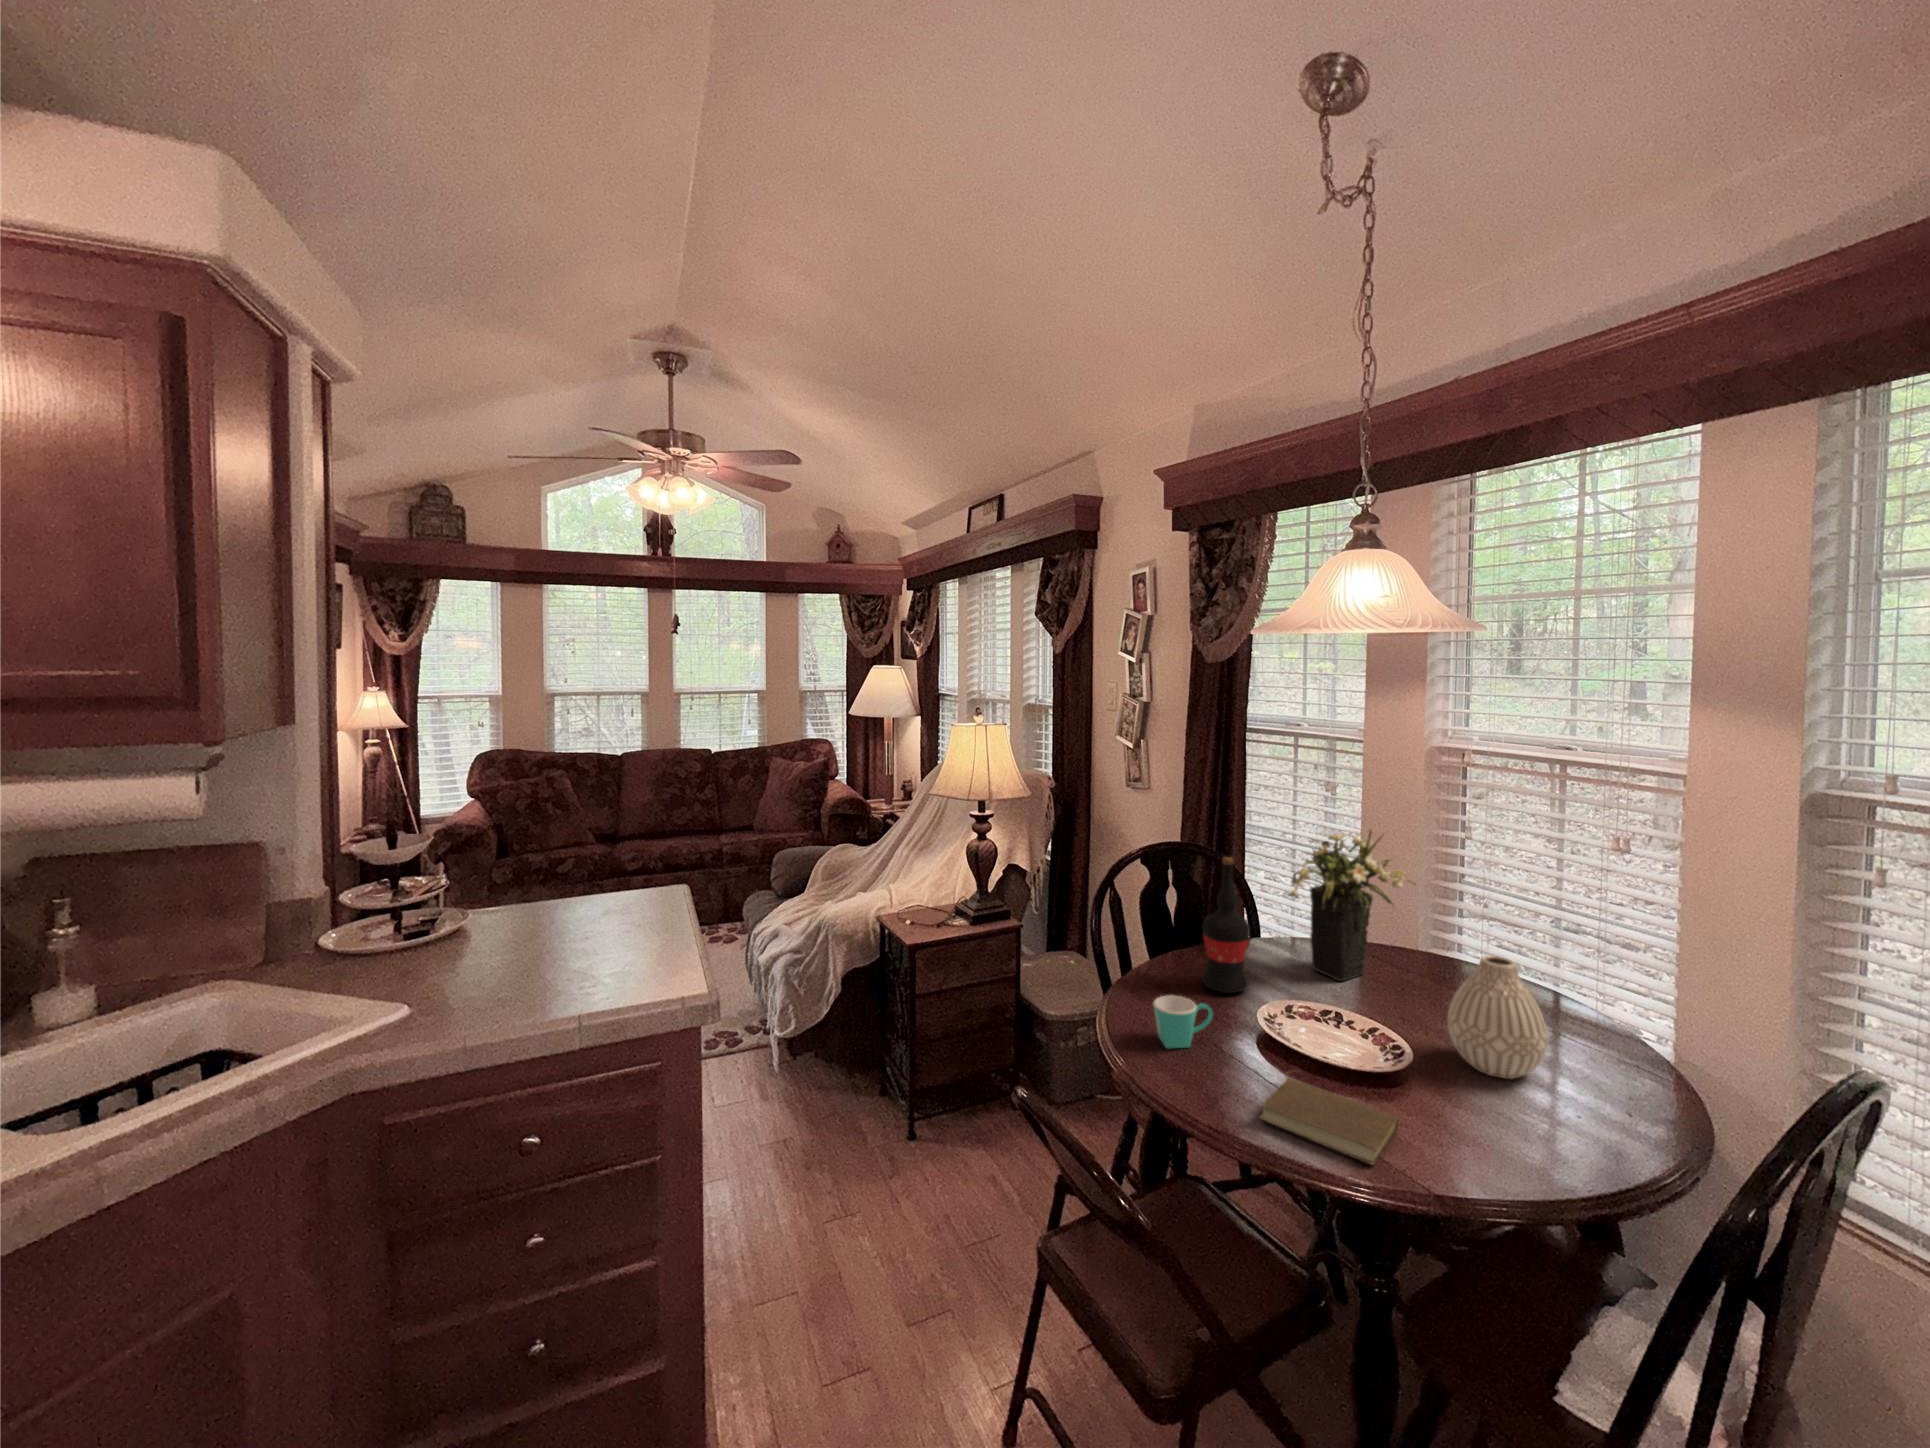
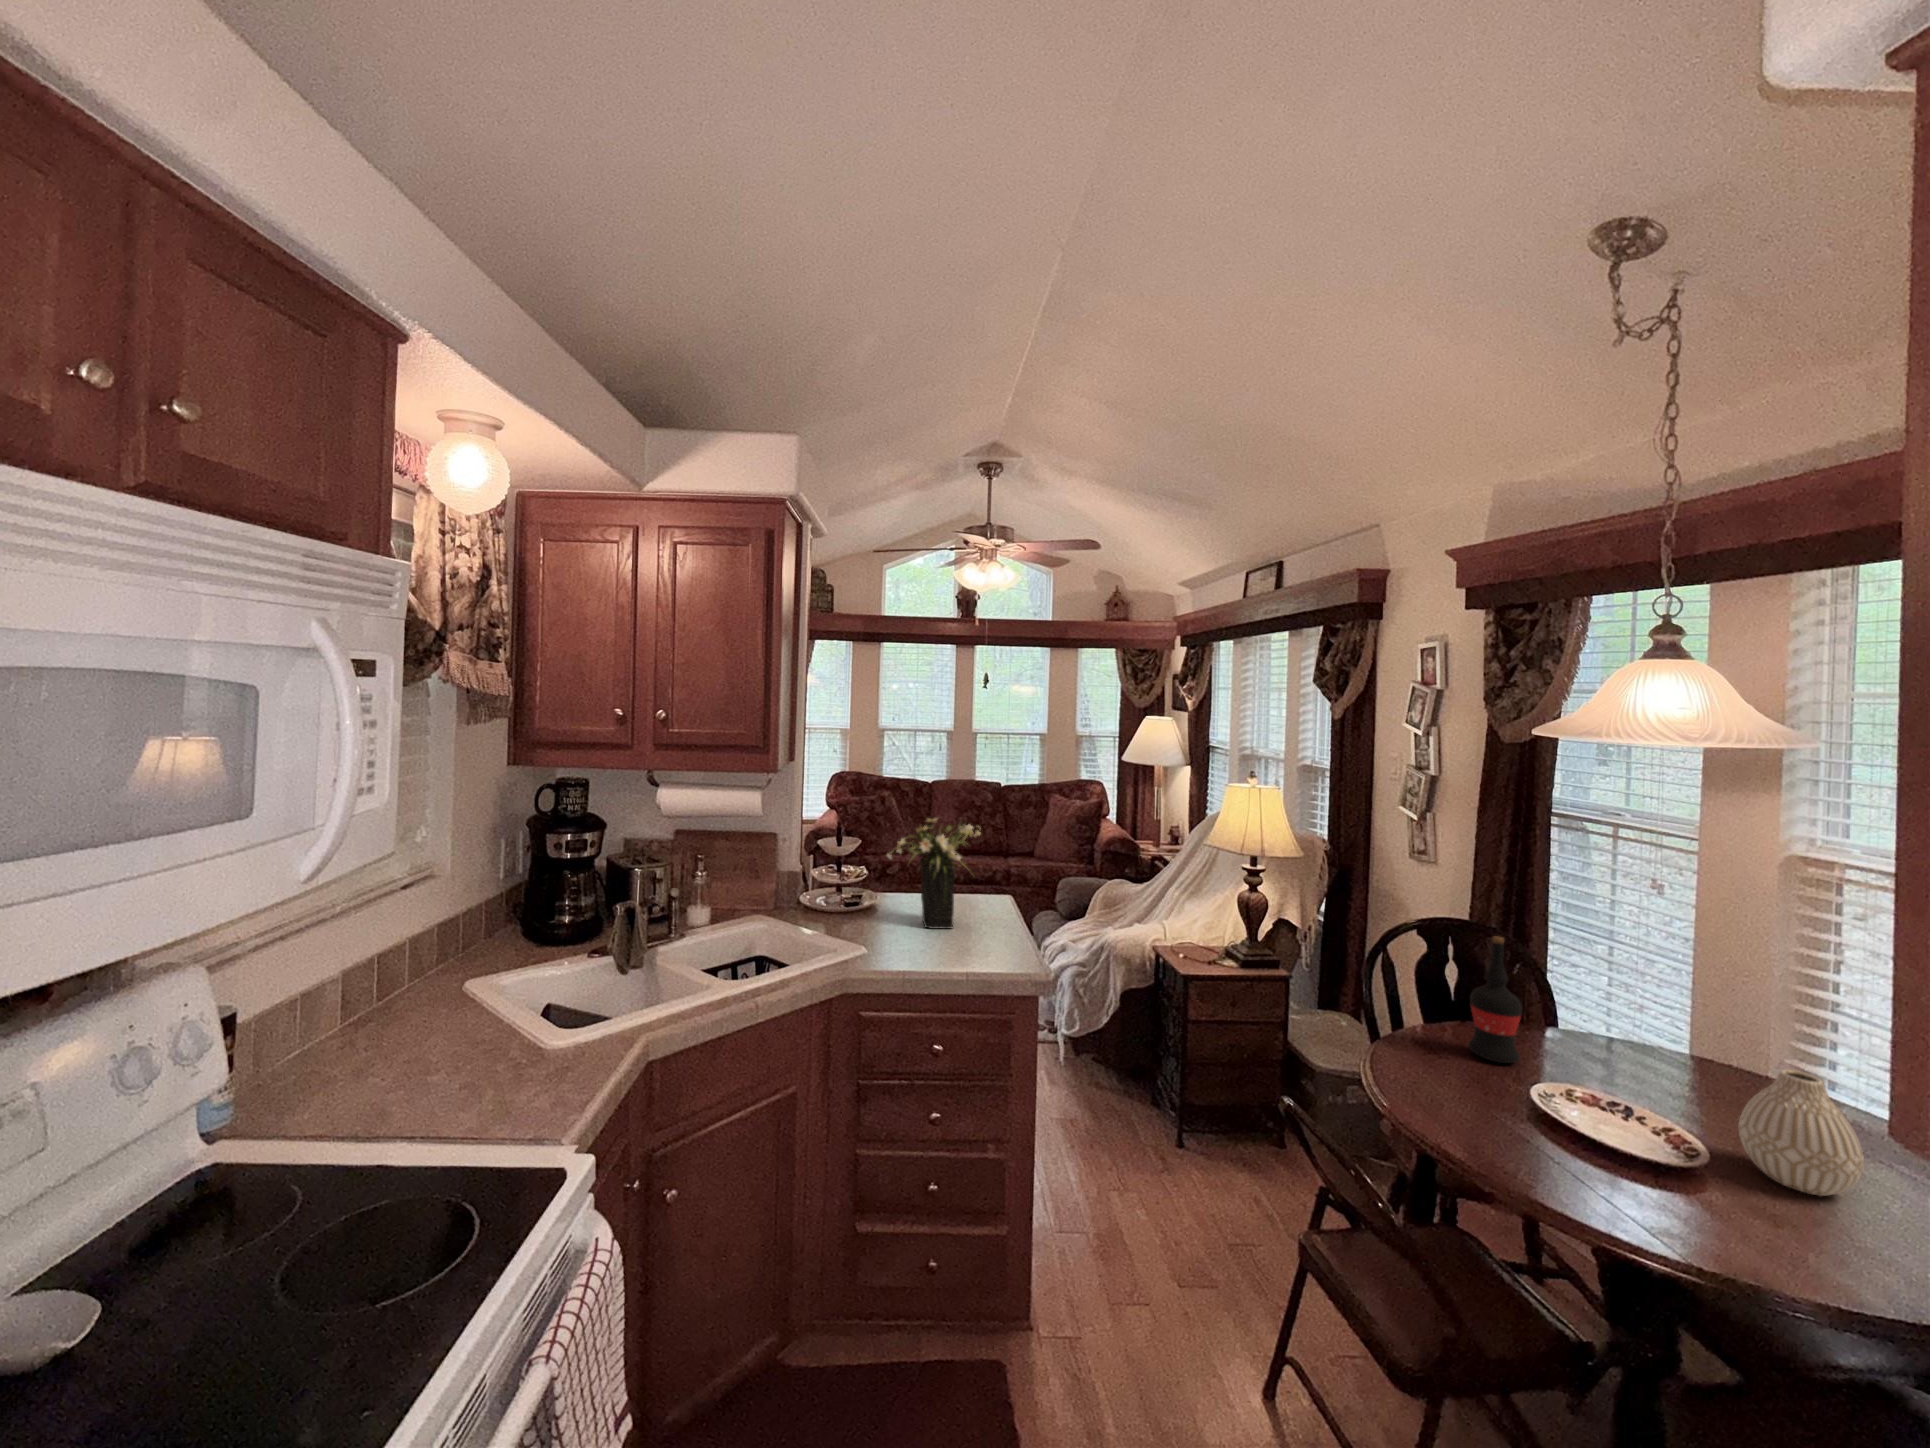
flower arrangement: present [1288,830,1416,981] -> present [886,818,980,929]
mug: present [1153,995,1213,1049] -> none [1409,1045,1470,1093]
book: present [1260,1073,1398,1165] -> none [1501,1128,1650,1210]

